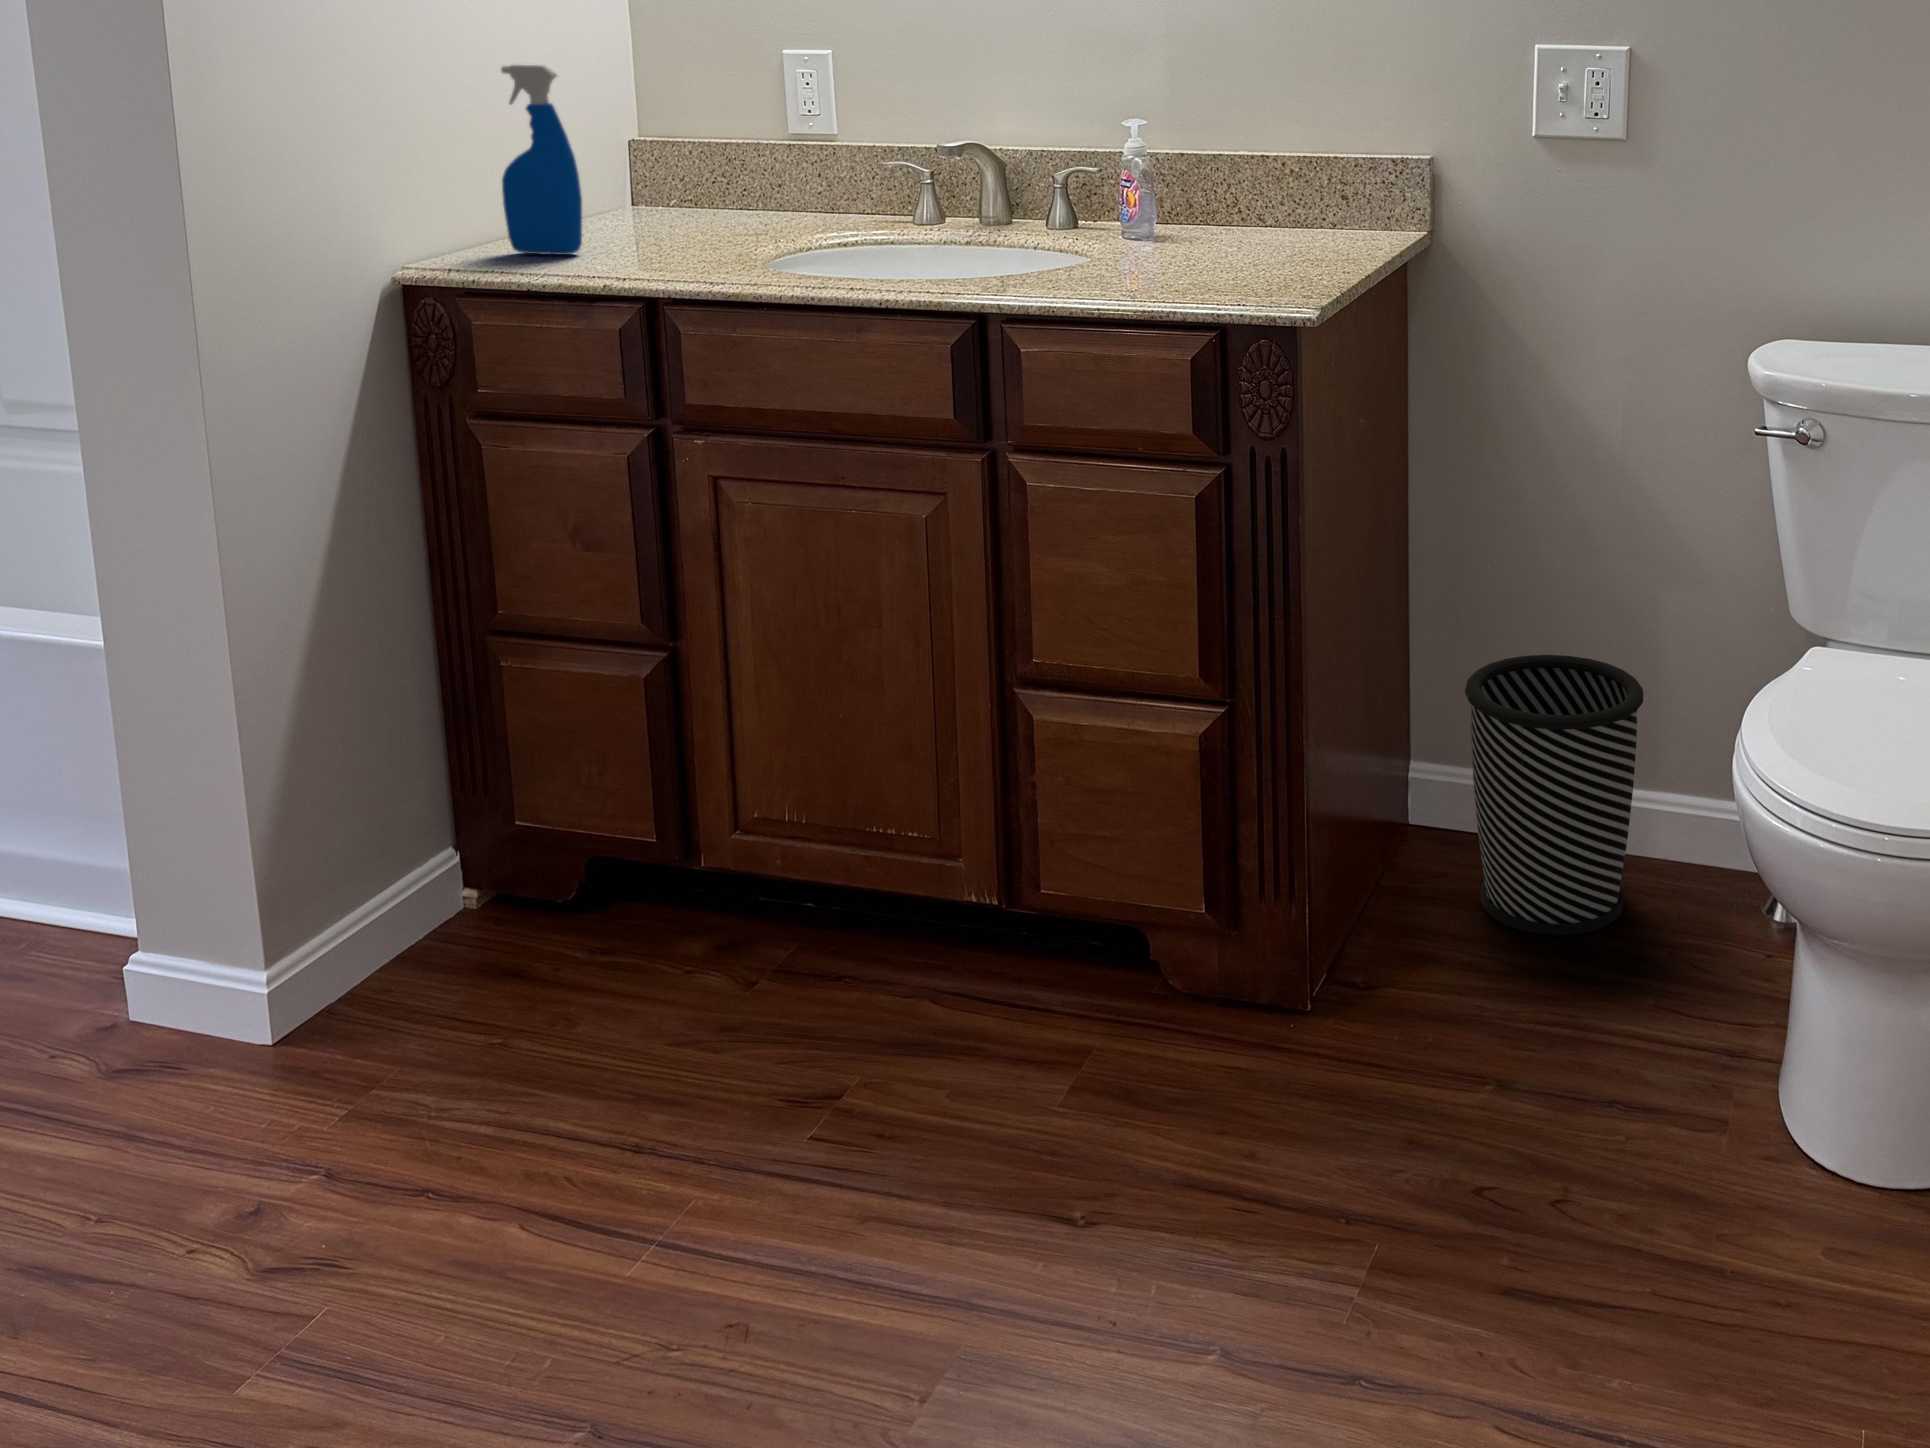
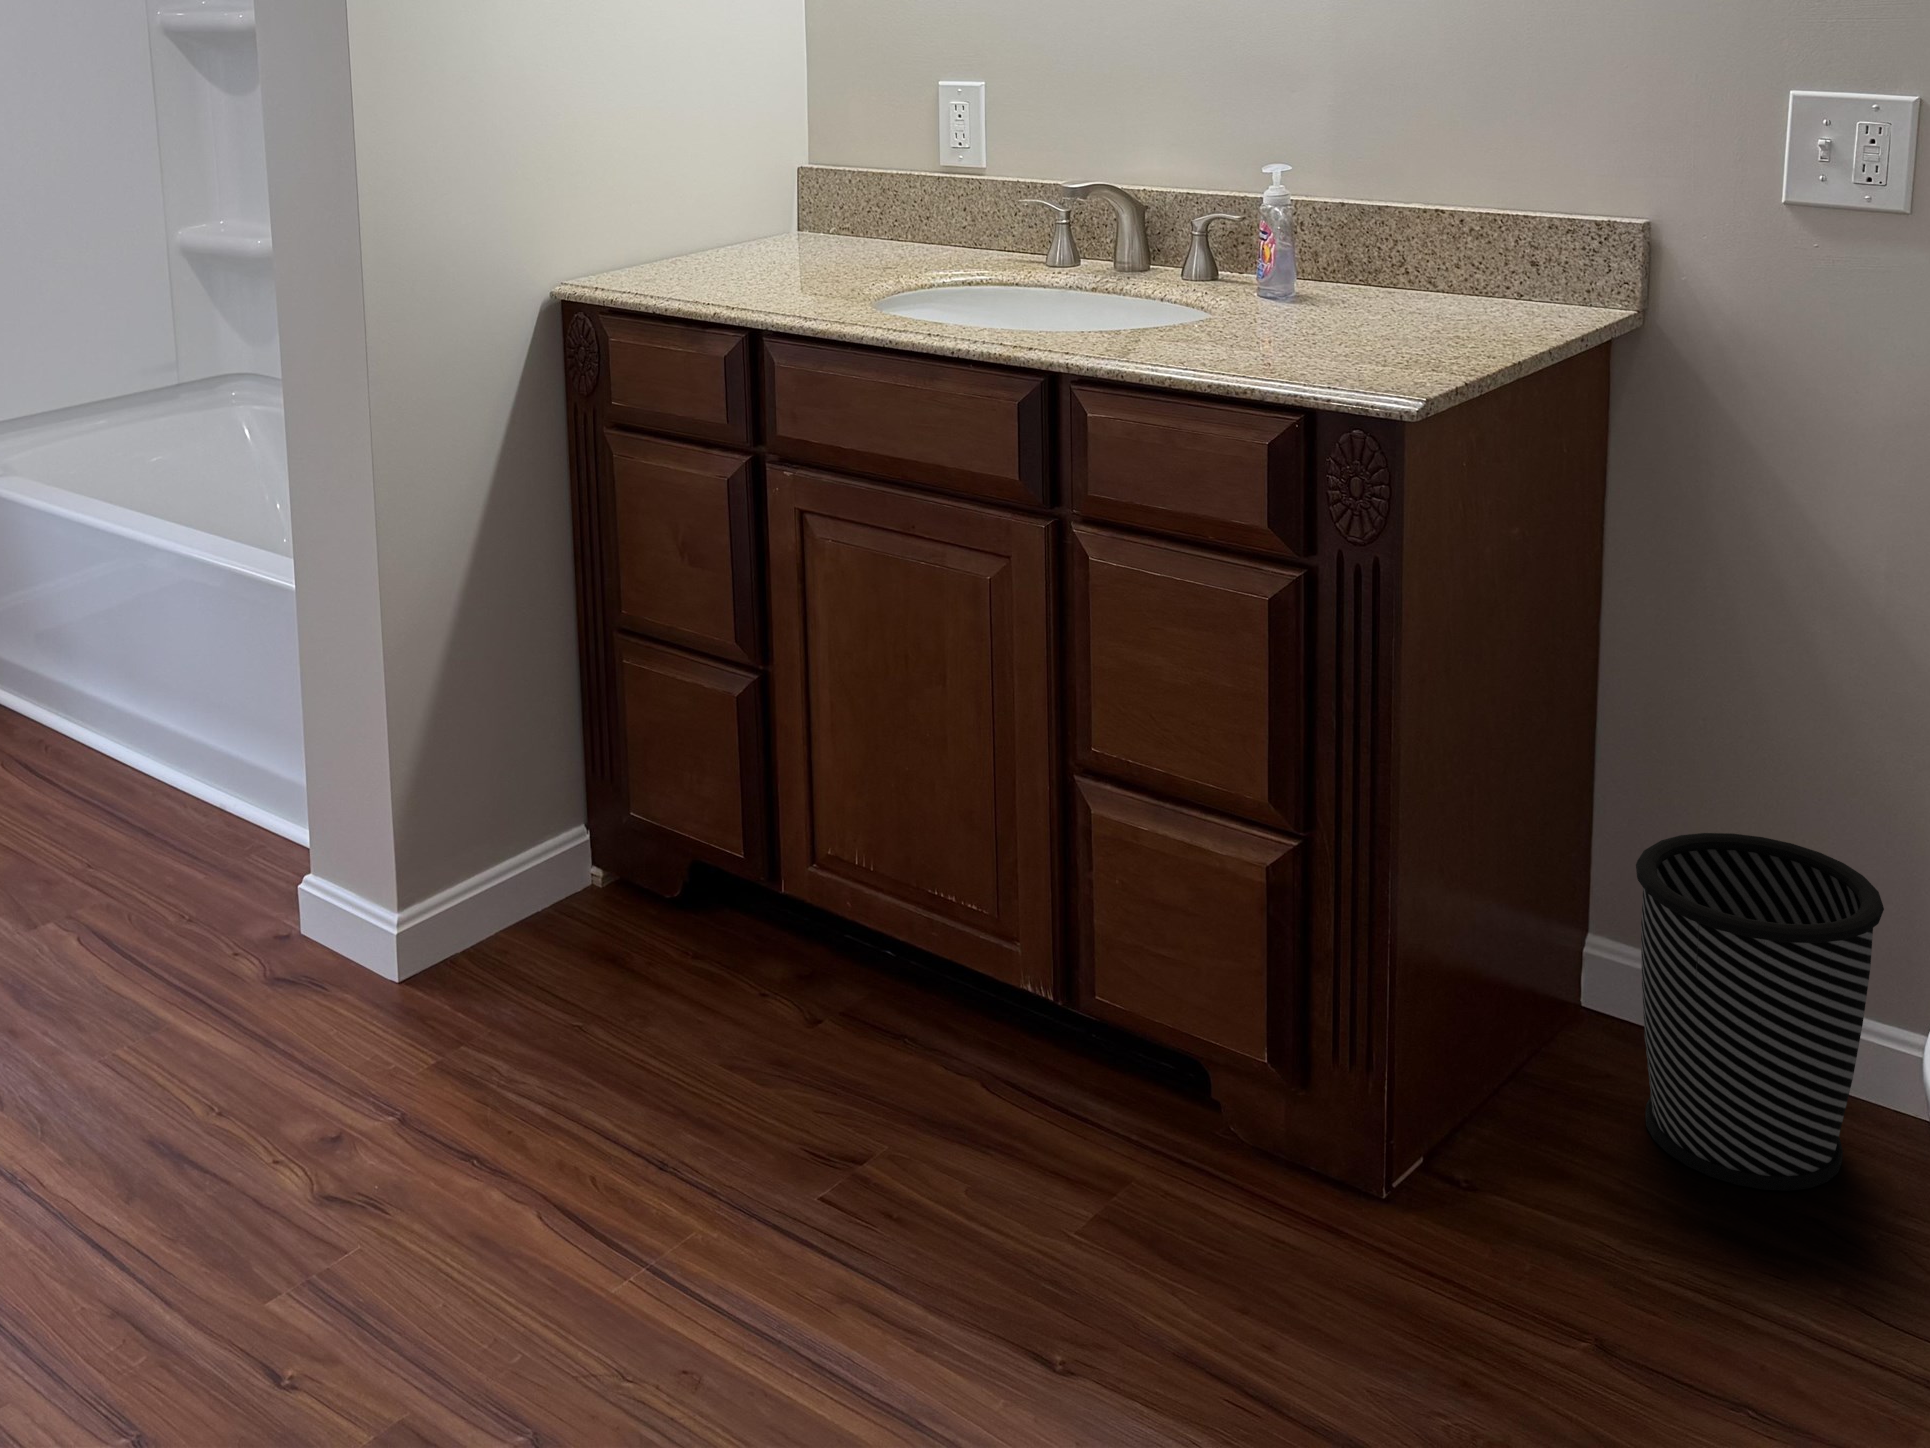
spray bottle: present [501,65,582,255] -> none [655,95,723,279]

